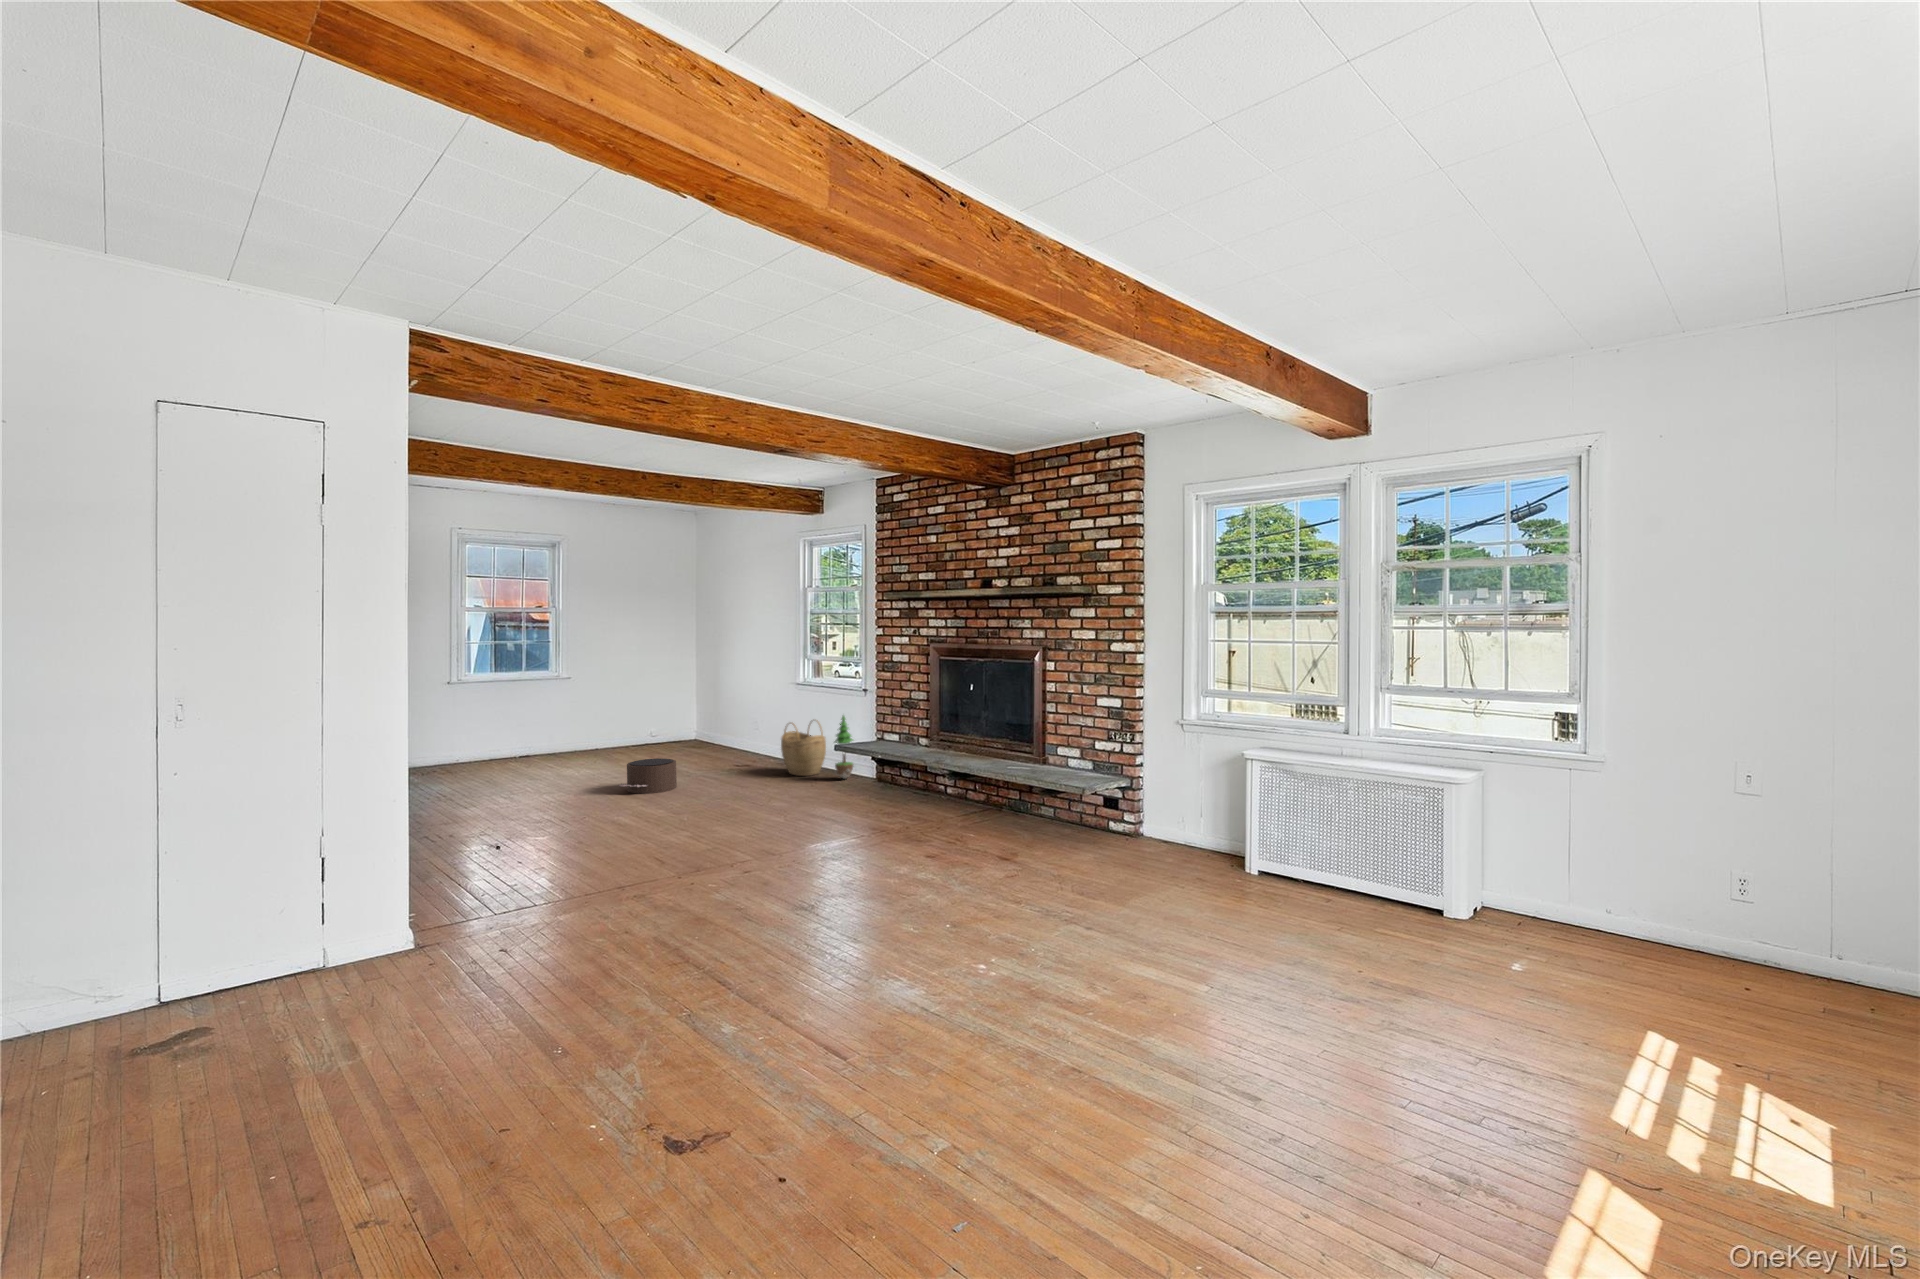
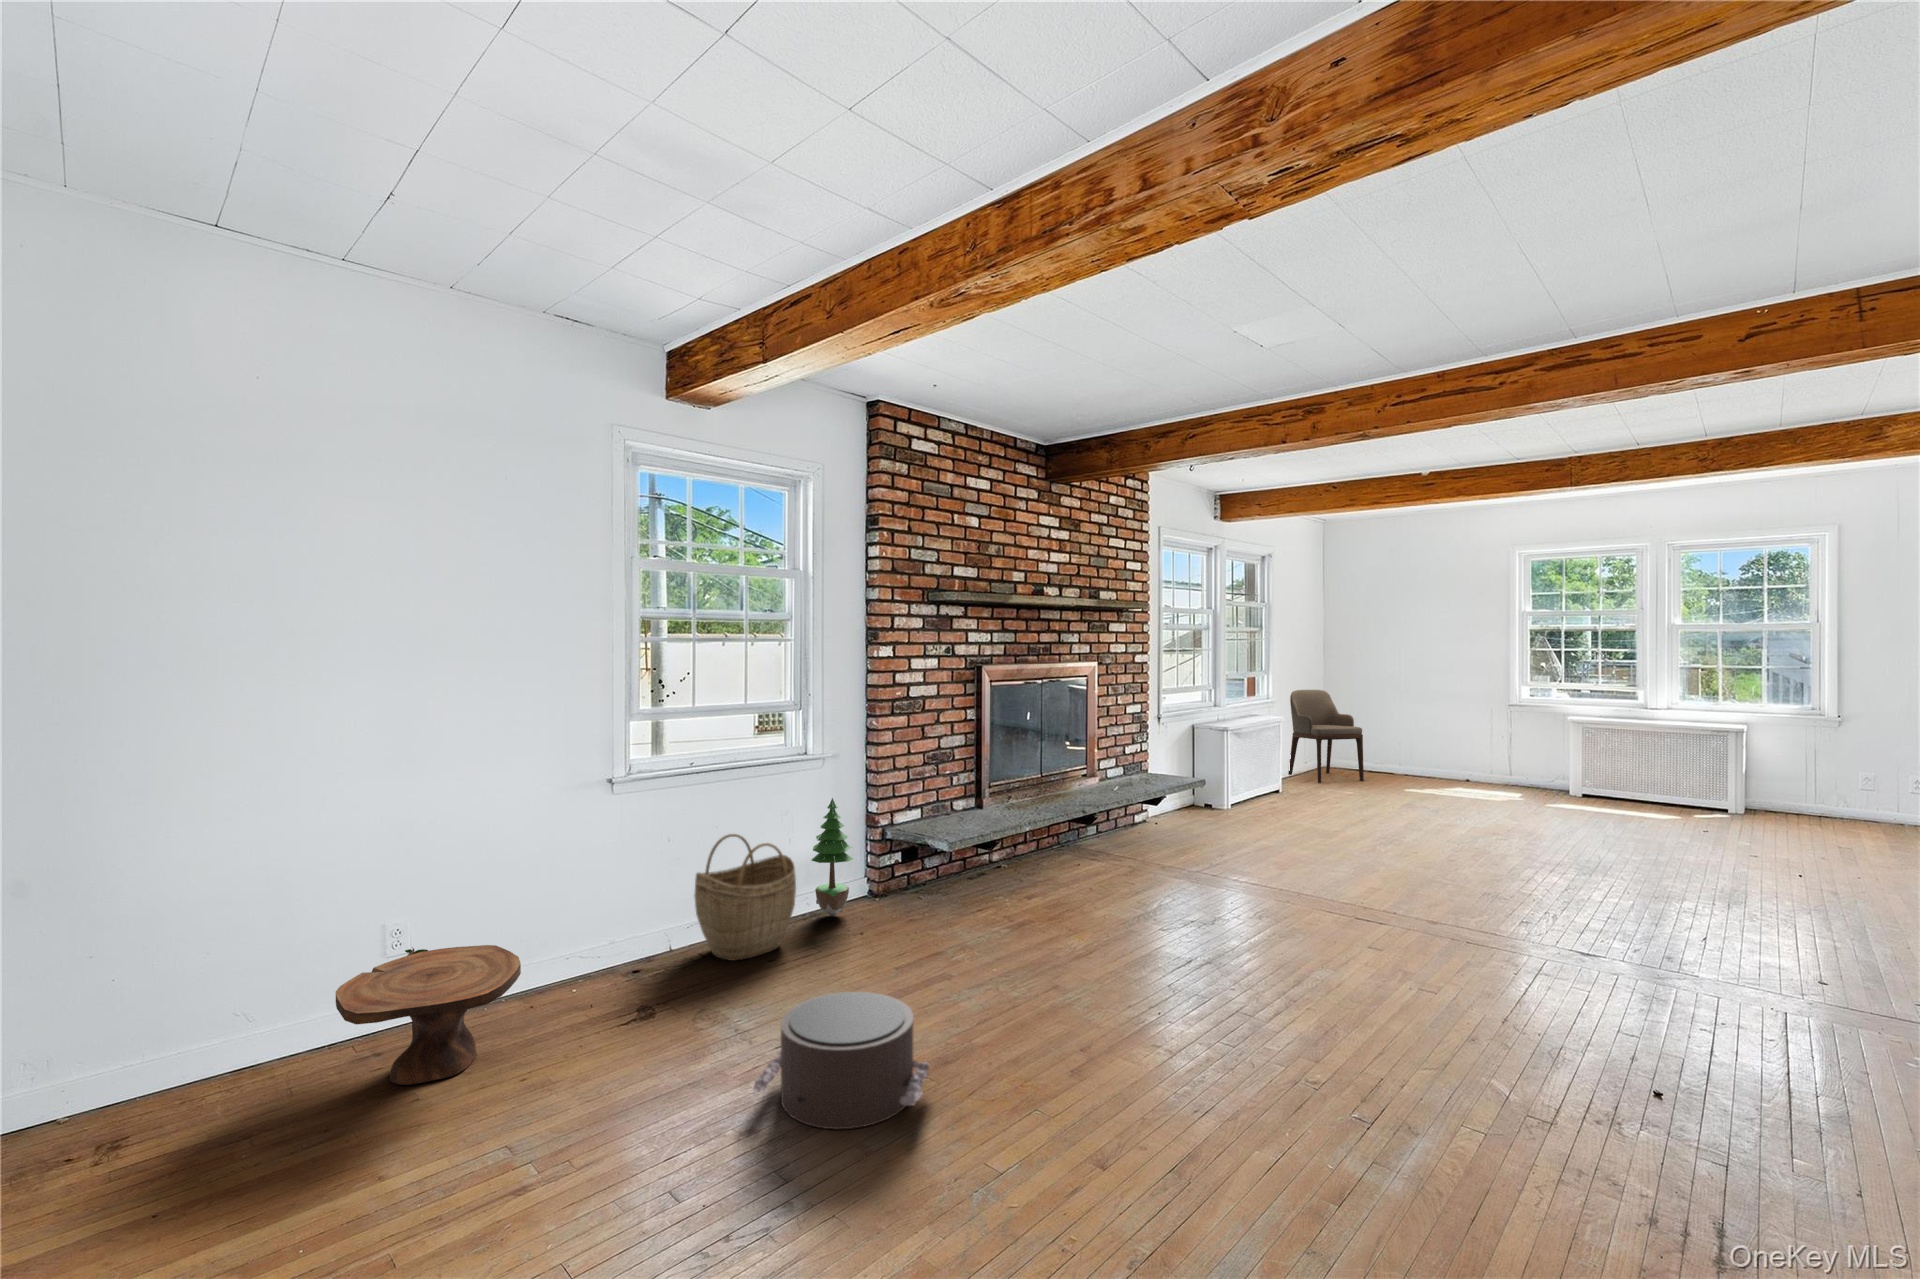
side table: none [693,729,751,763] -> present [336,945,521,1085]
armchair: none [1570,751,1792,1001] -> present [1288,690,1364,783]

